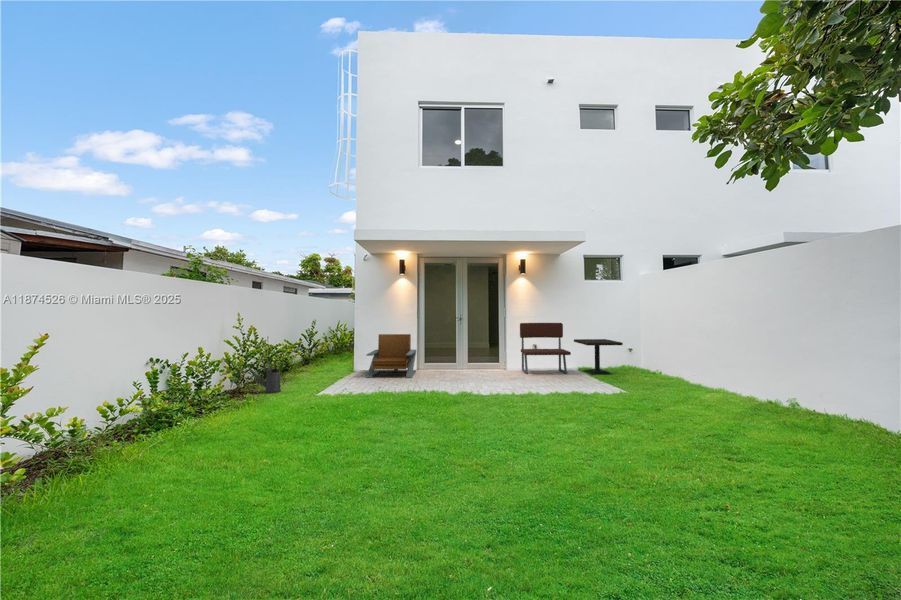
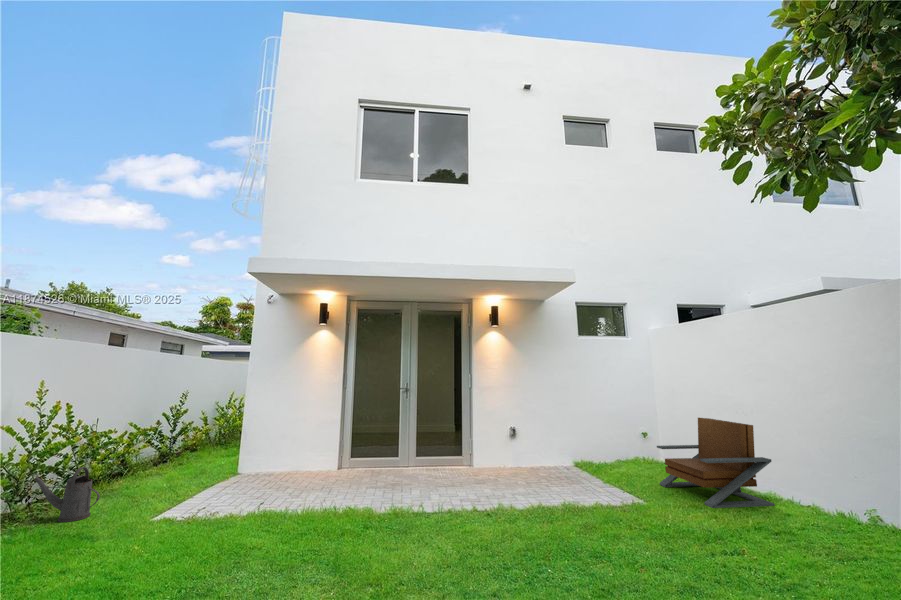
bench: present [520,323,571,374] -> none [491,395,564,473]
lounge chair: present [366,334,416,378] -> present [657,418,775,508]
side table: present [574,339,623,375] -> none [567,419,634,472]

